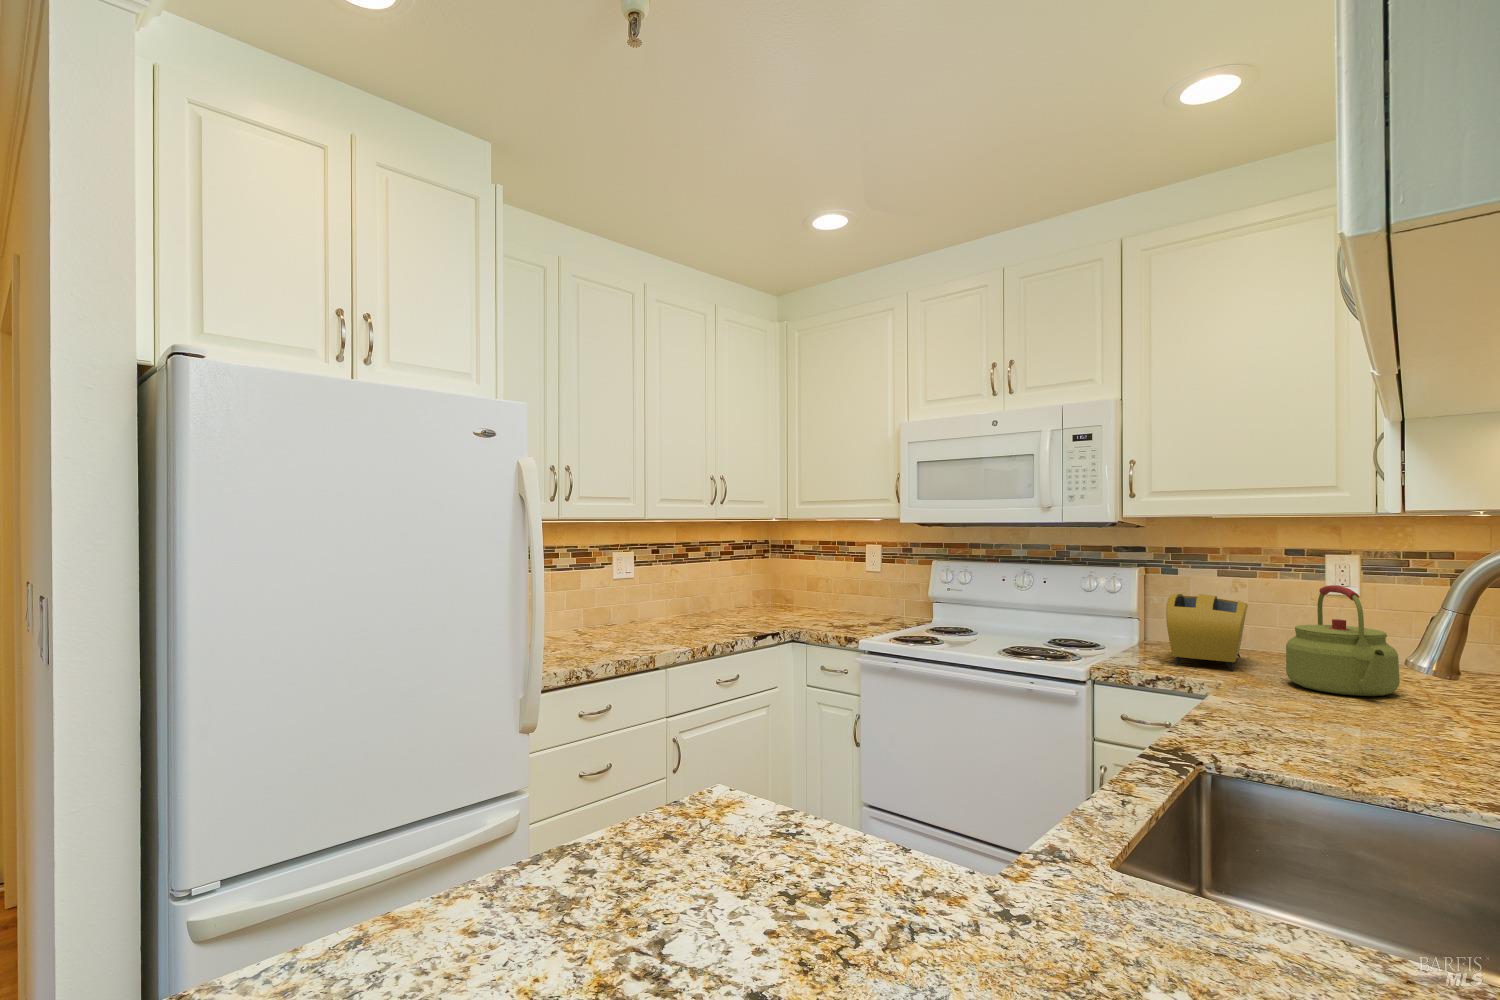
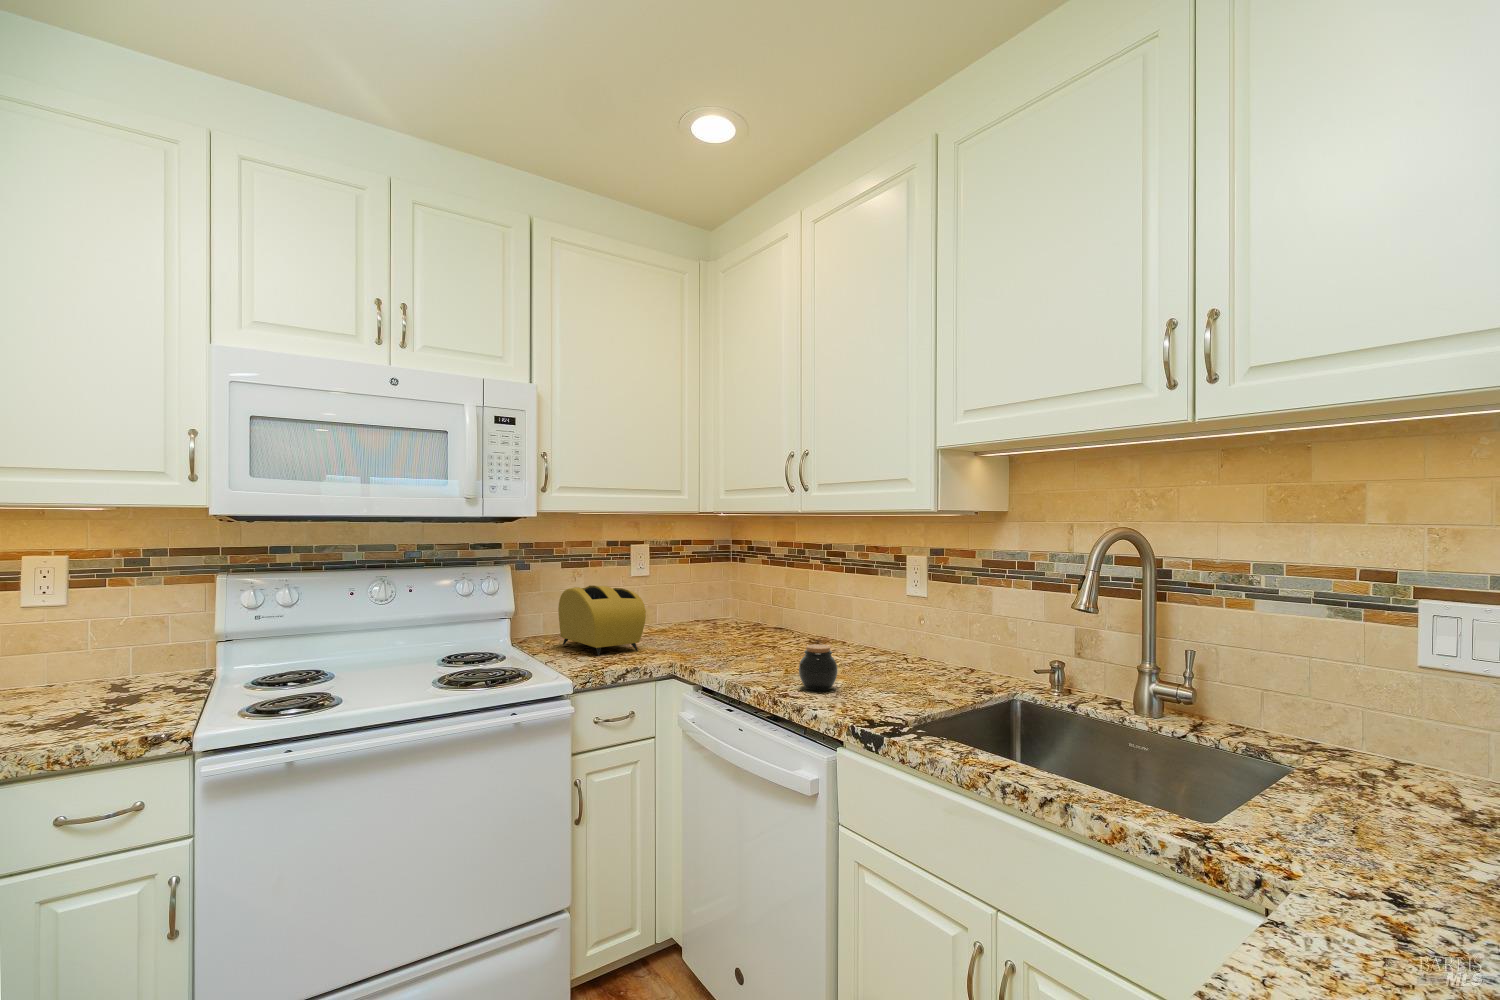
kettle: present [1286,585,1400,696] -> none [682,568,765,651]
jar: none [1222,678,1281,738] -> present [799,644,838,691]

